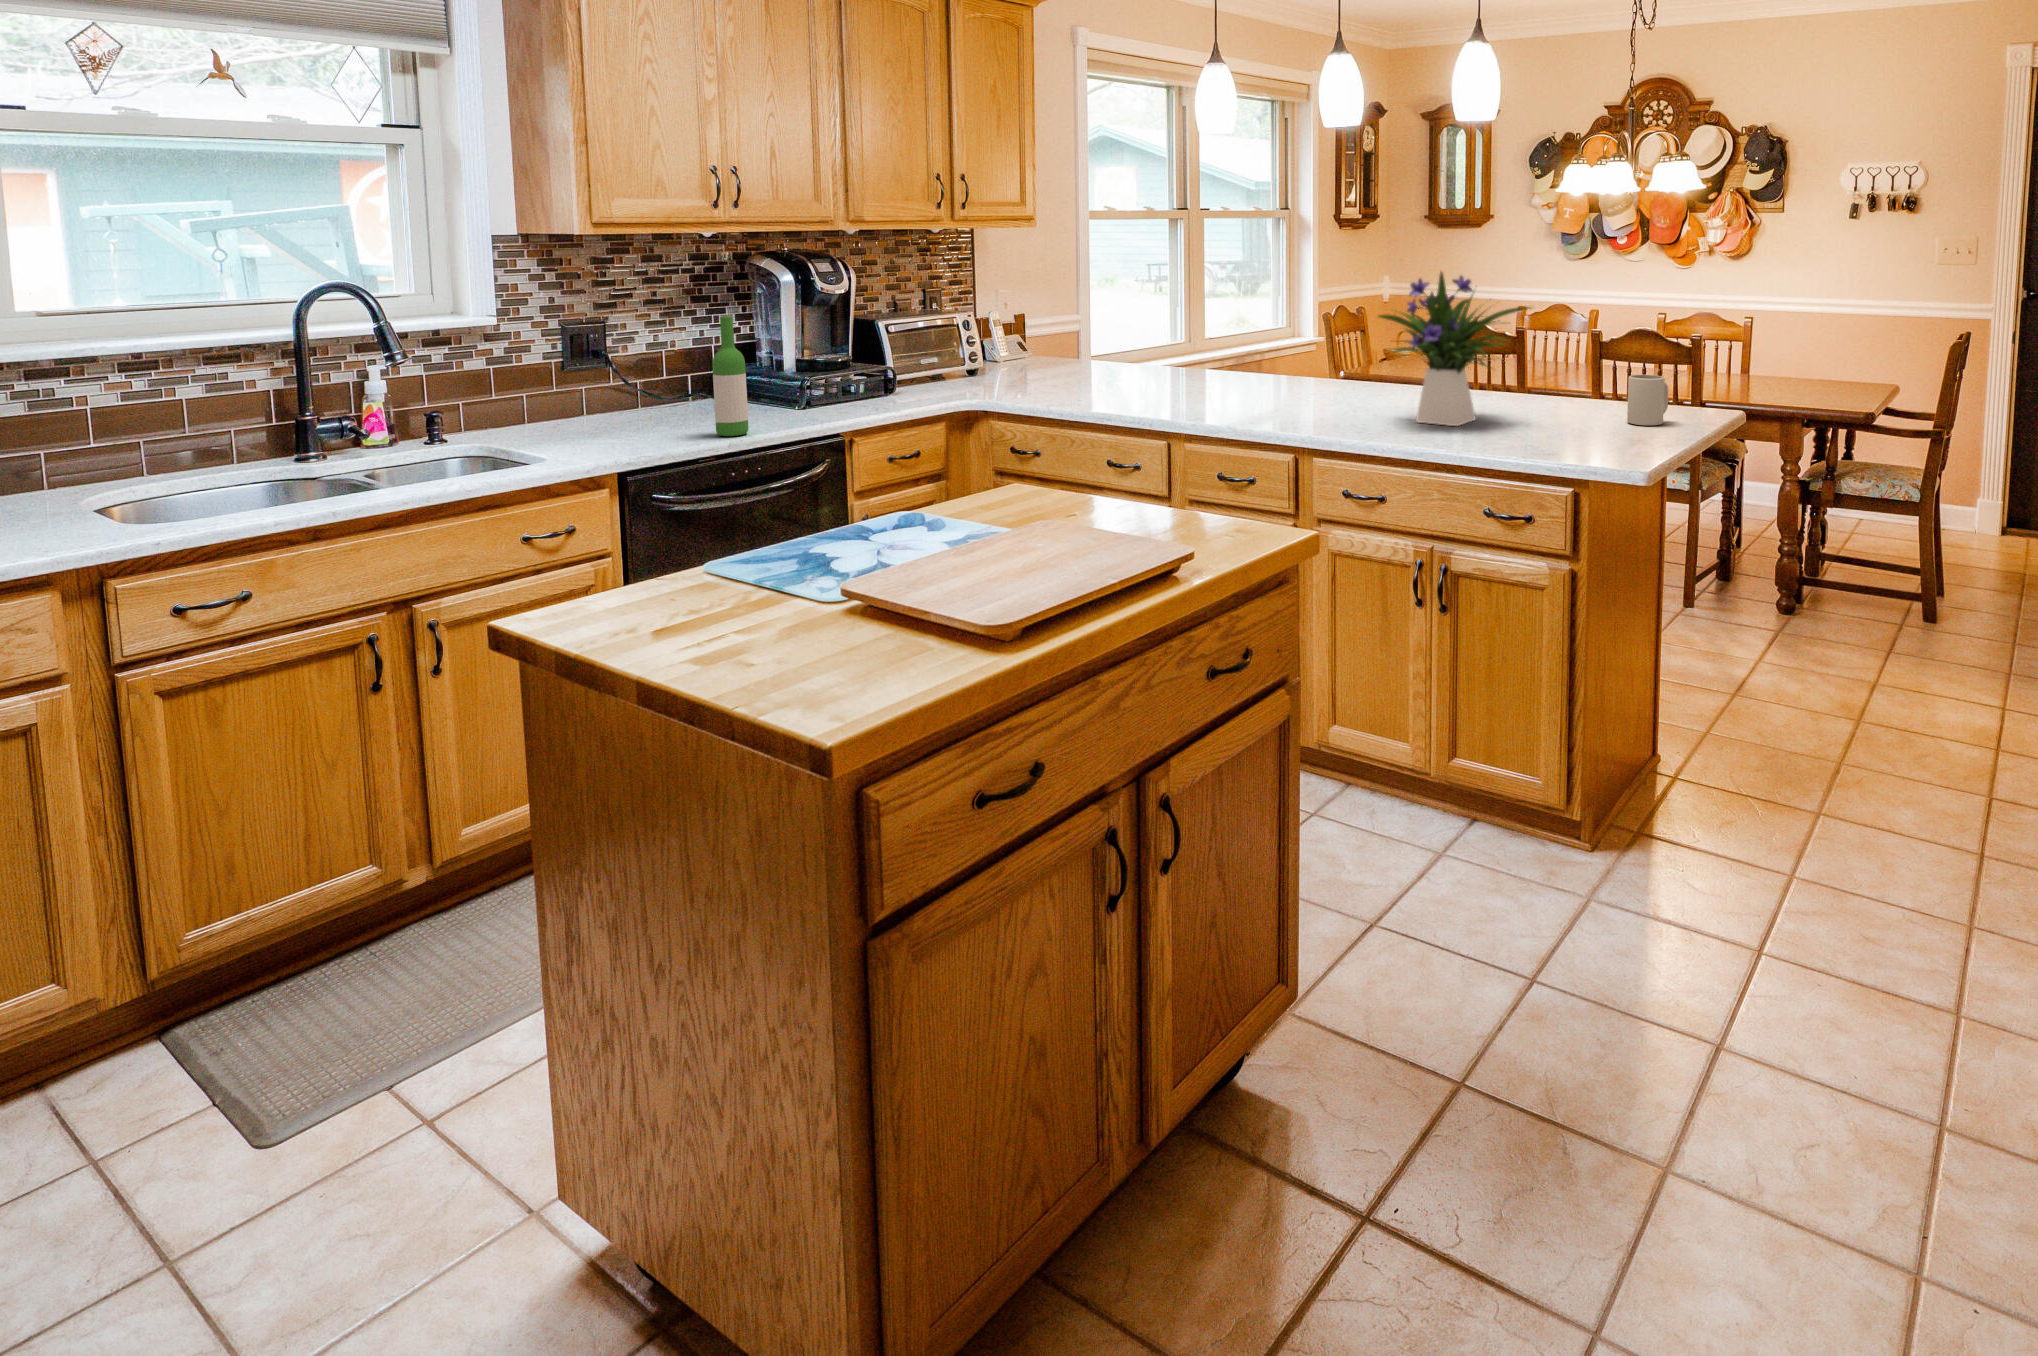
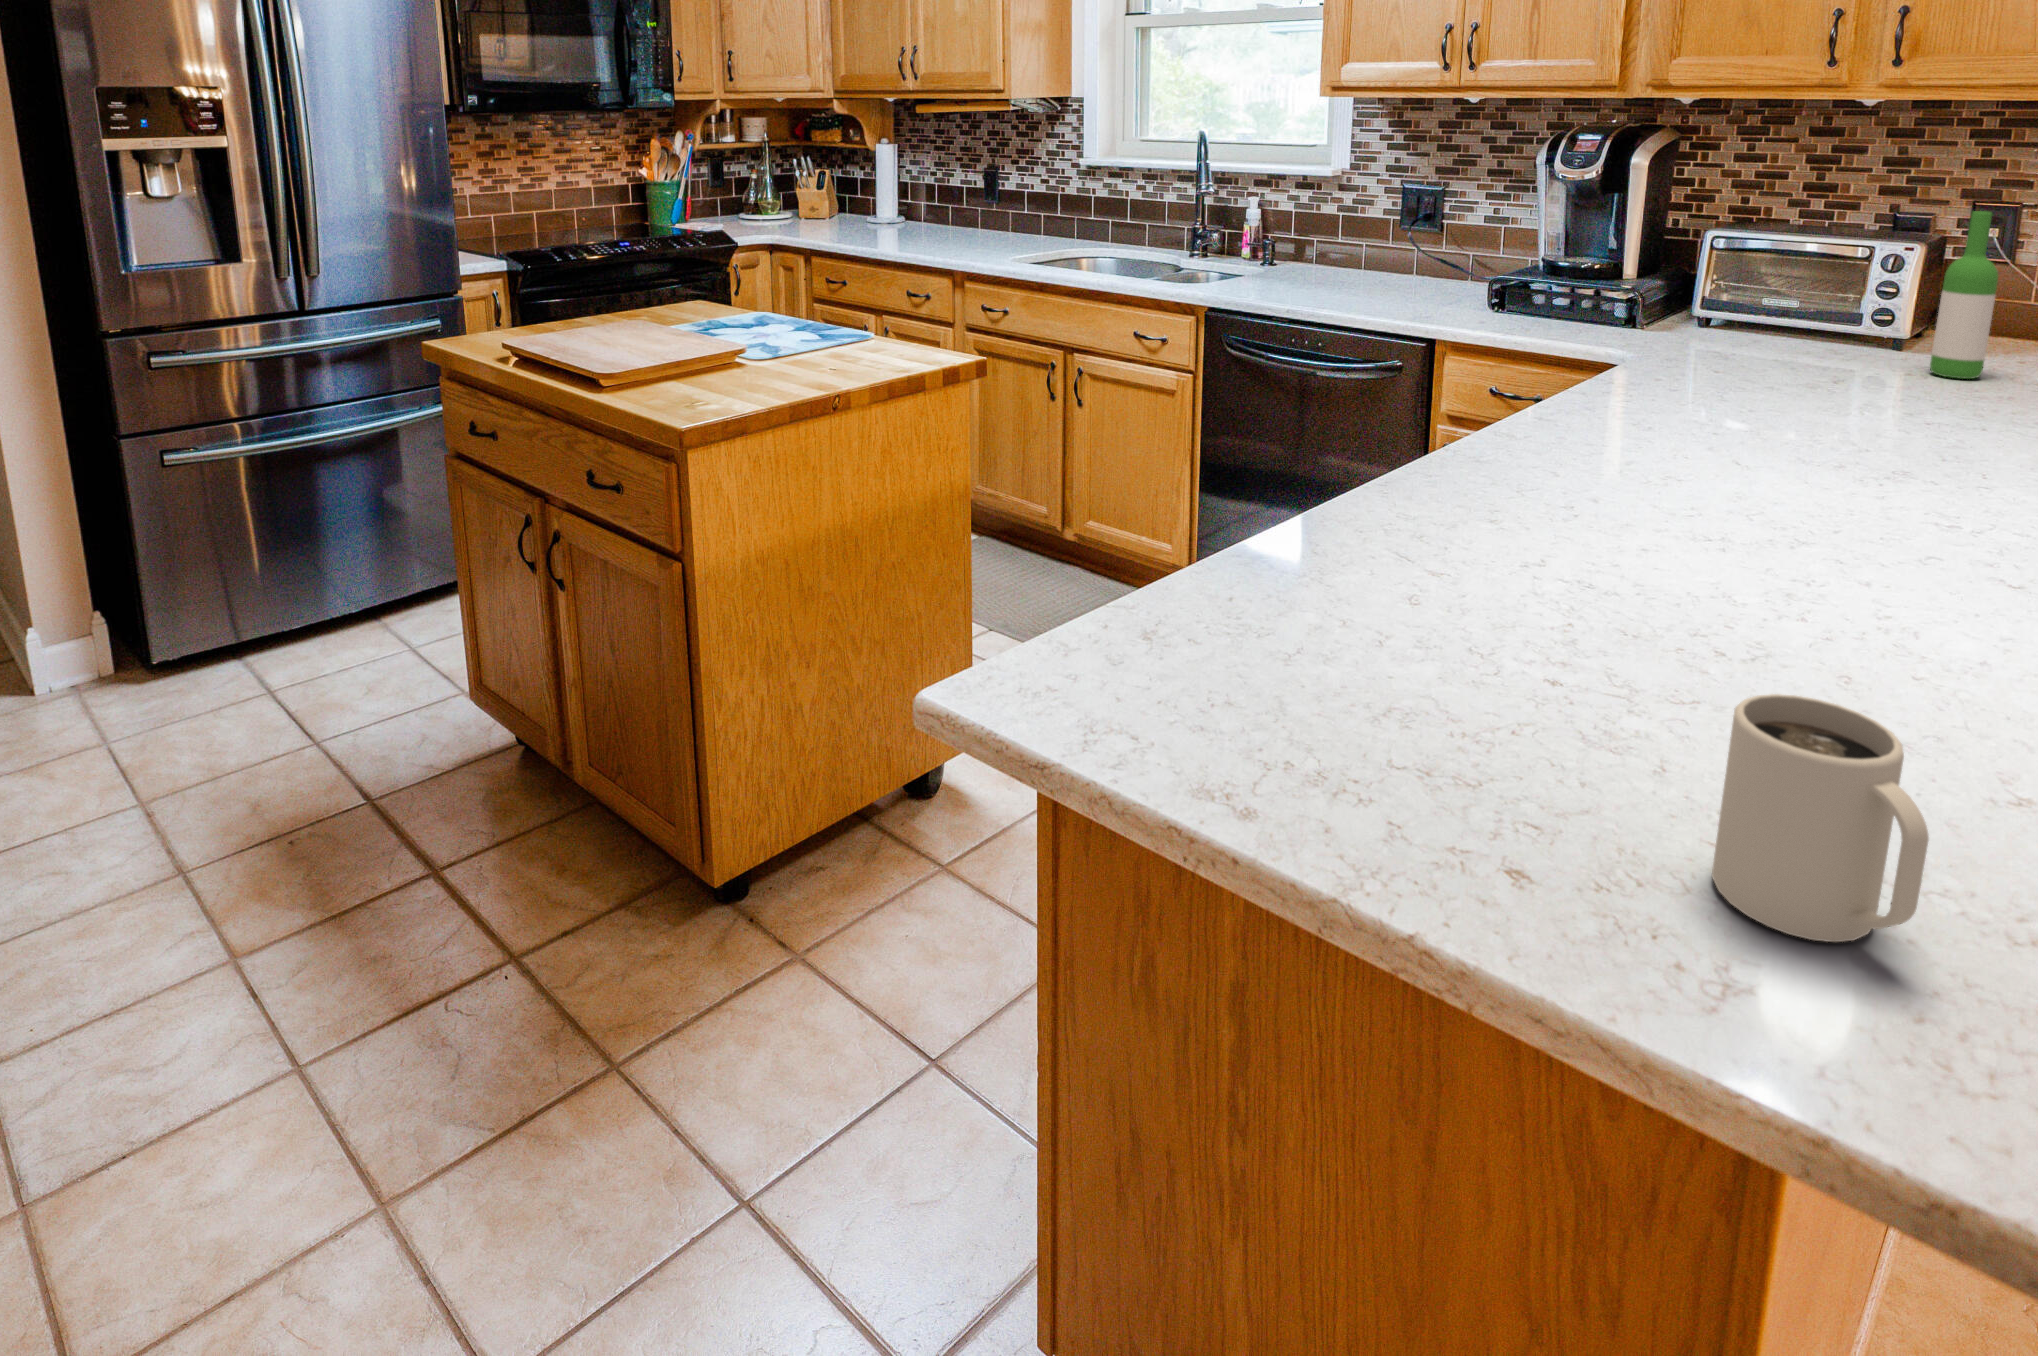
flower arrangement: present [1379,272,1529,426] -> none [1427,196,1888,631]
wine bottle: present [712,316,749,436] -> present [1930,211,1998,379]

